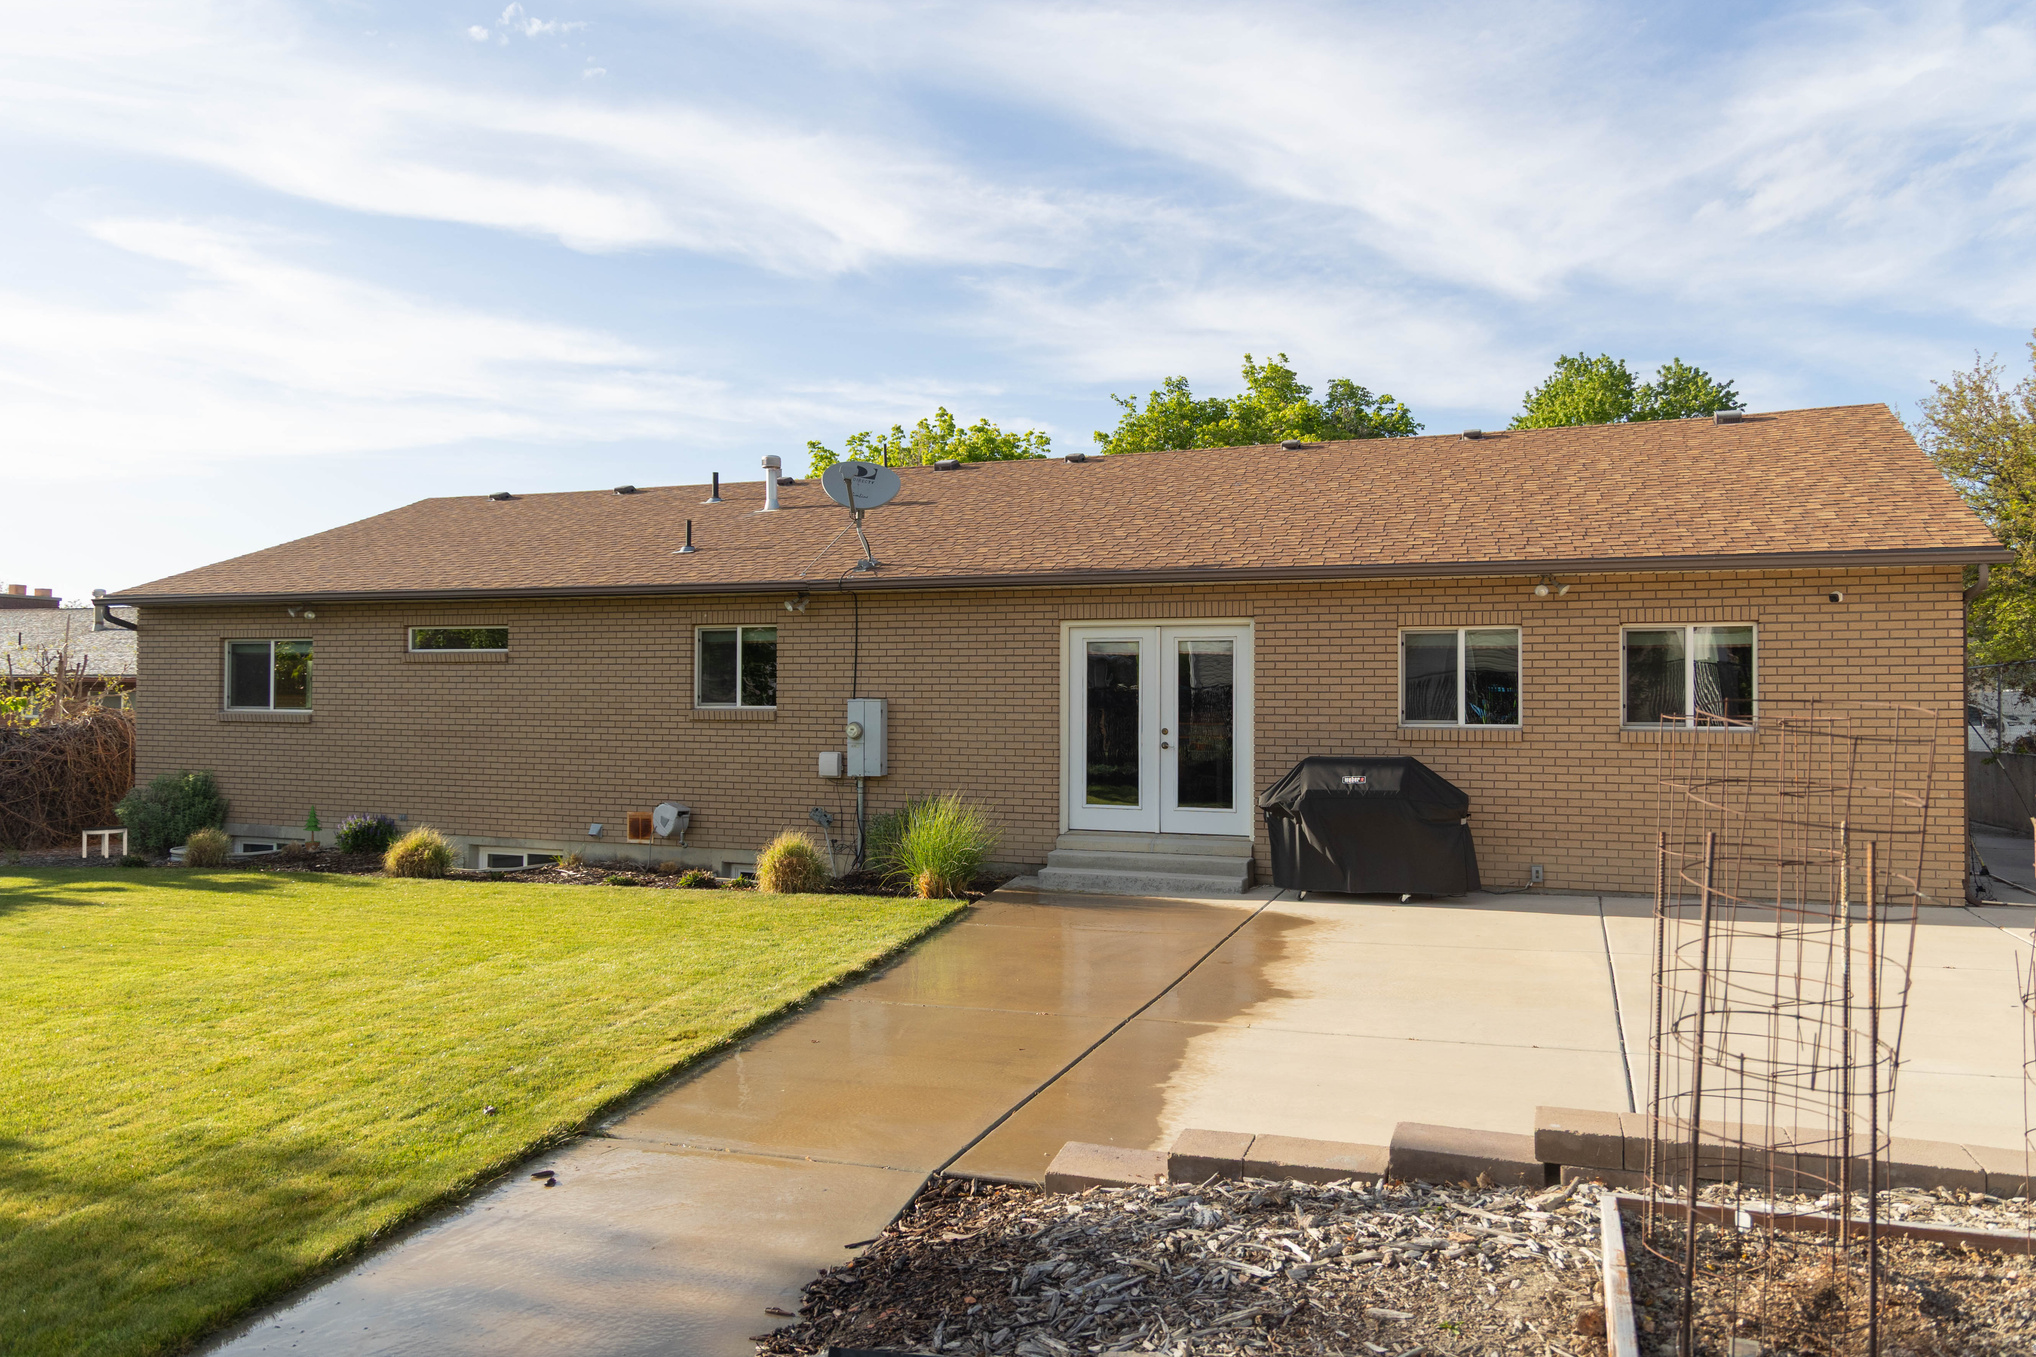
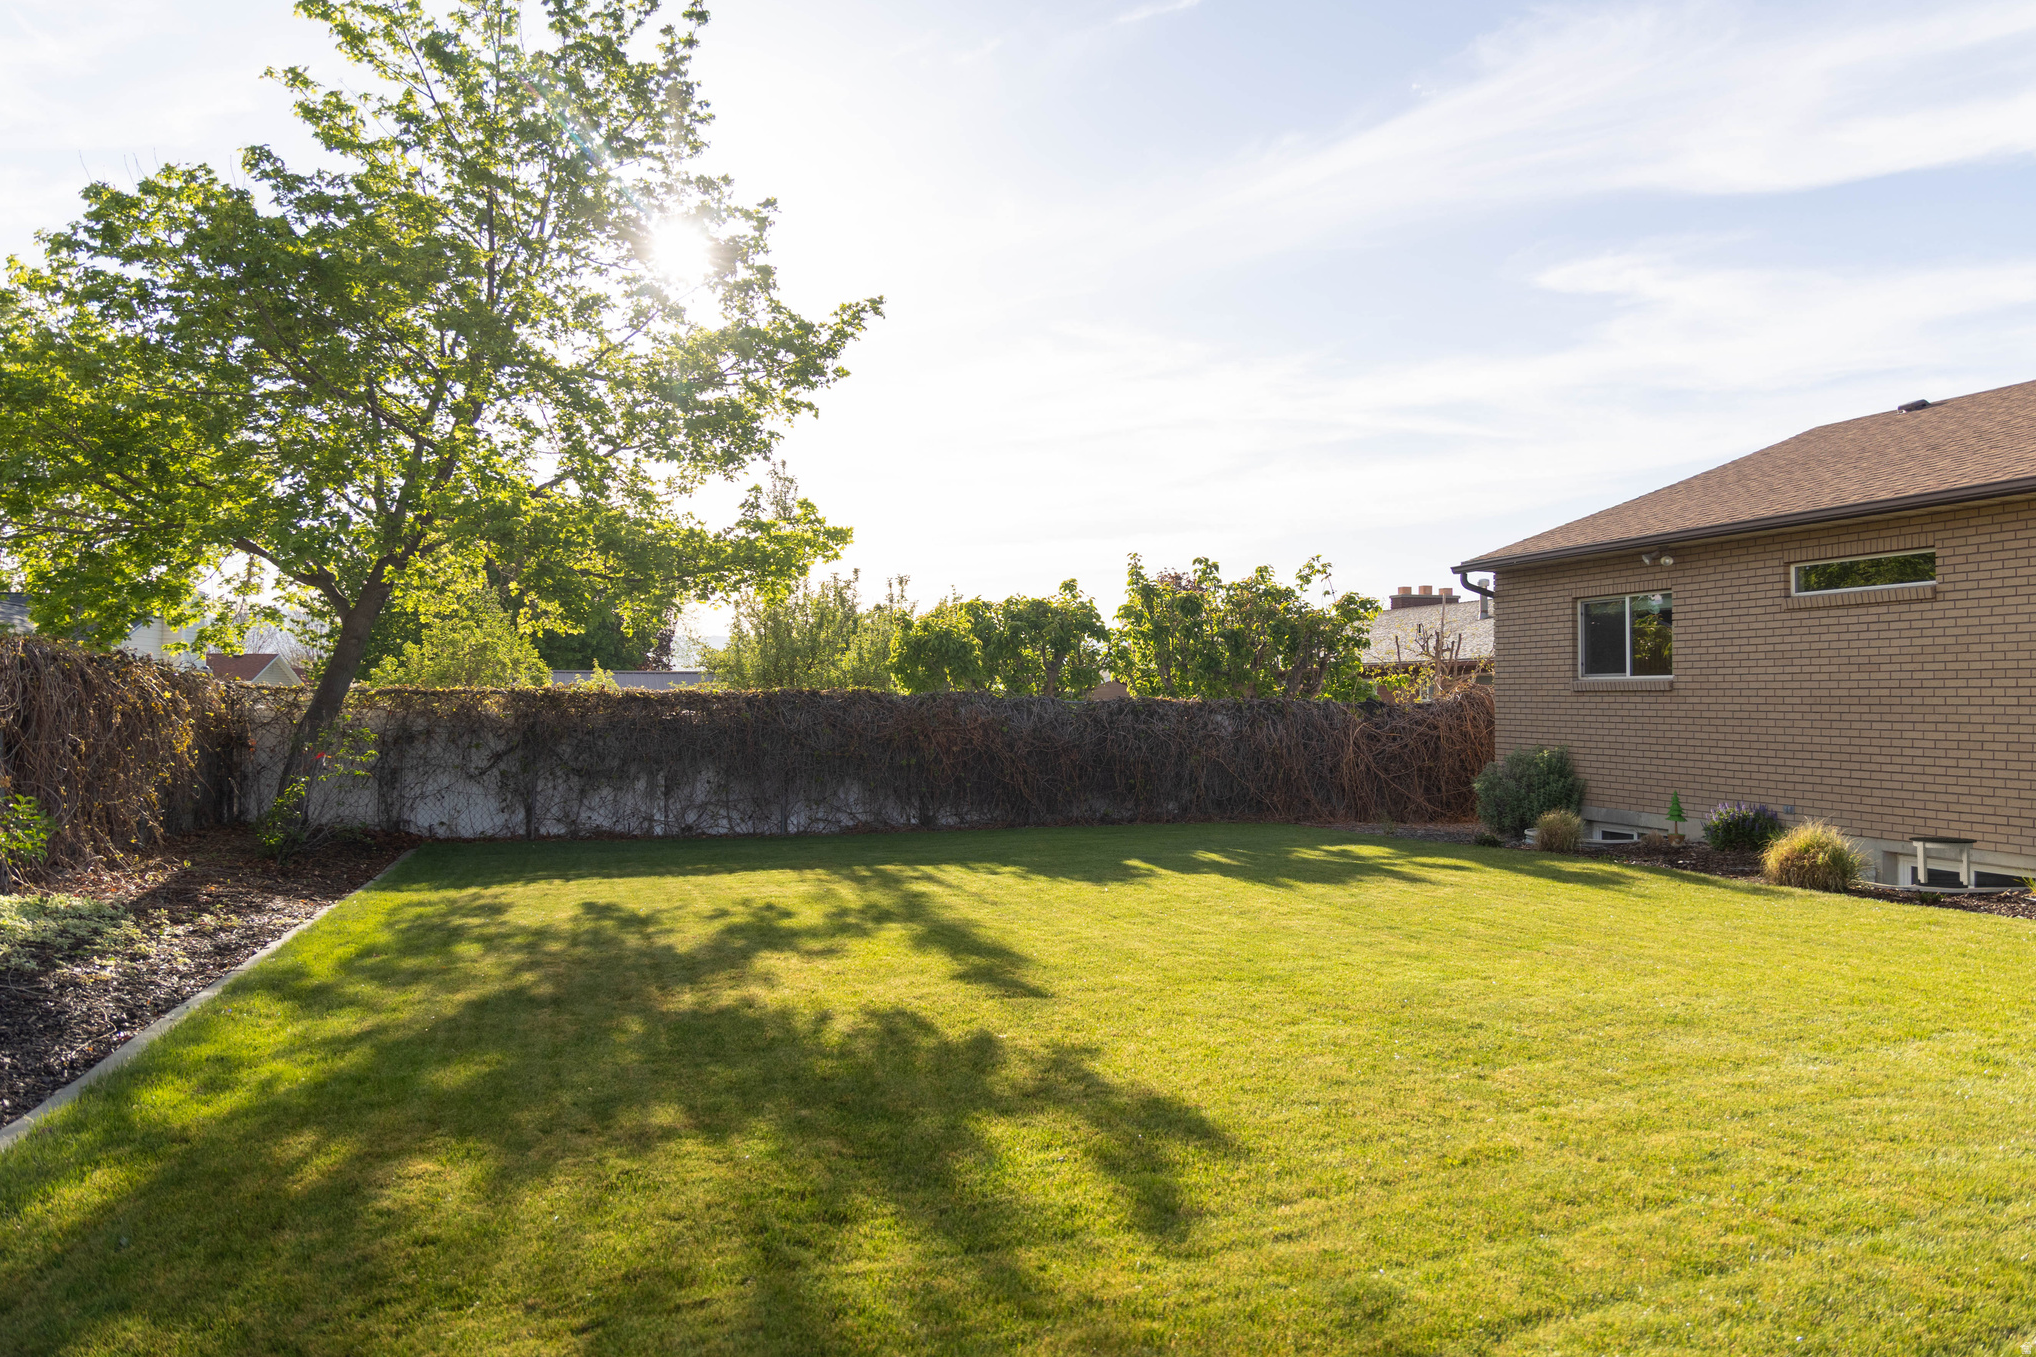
round table: present [82,826,128,858] -> present [1909,837,1977,885]

